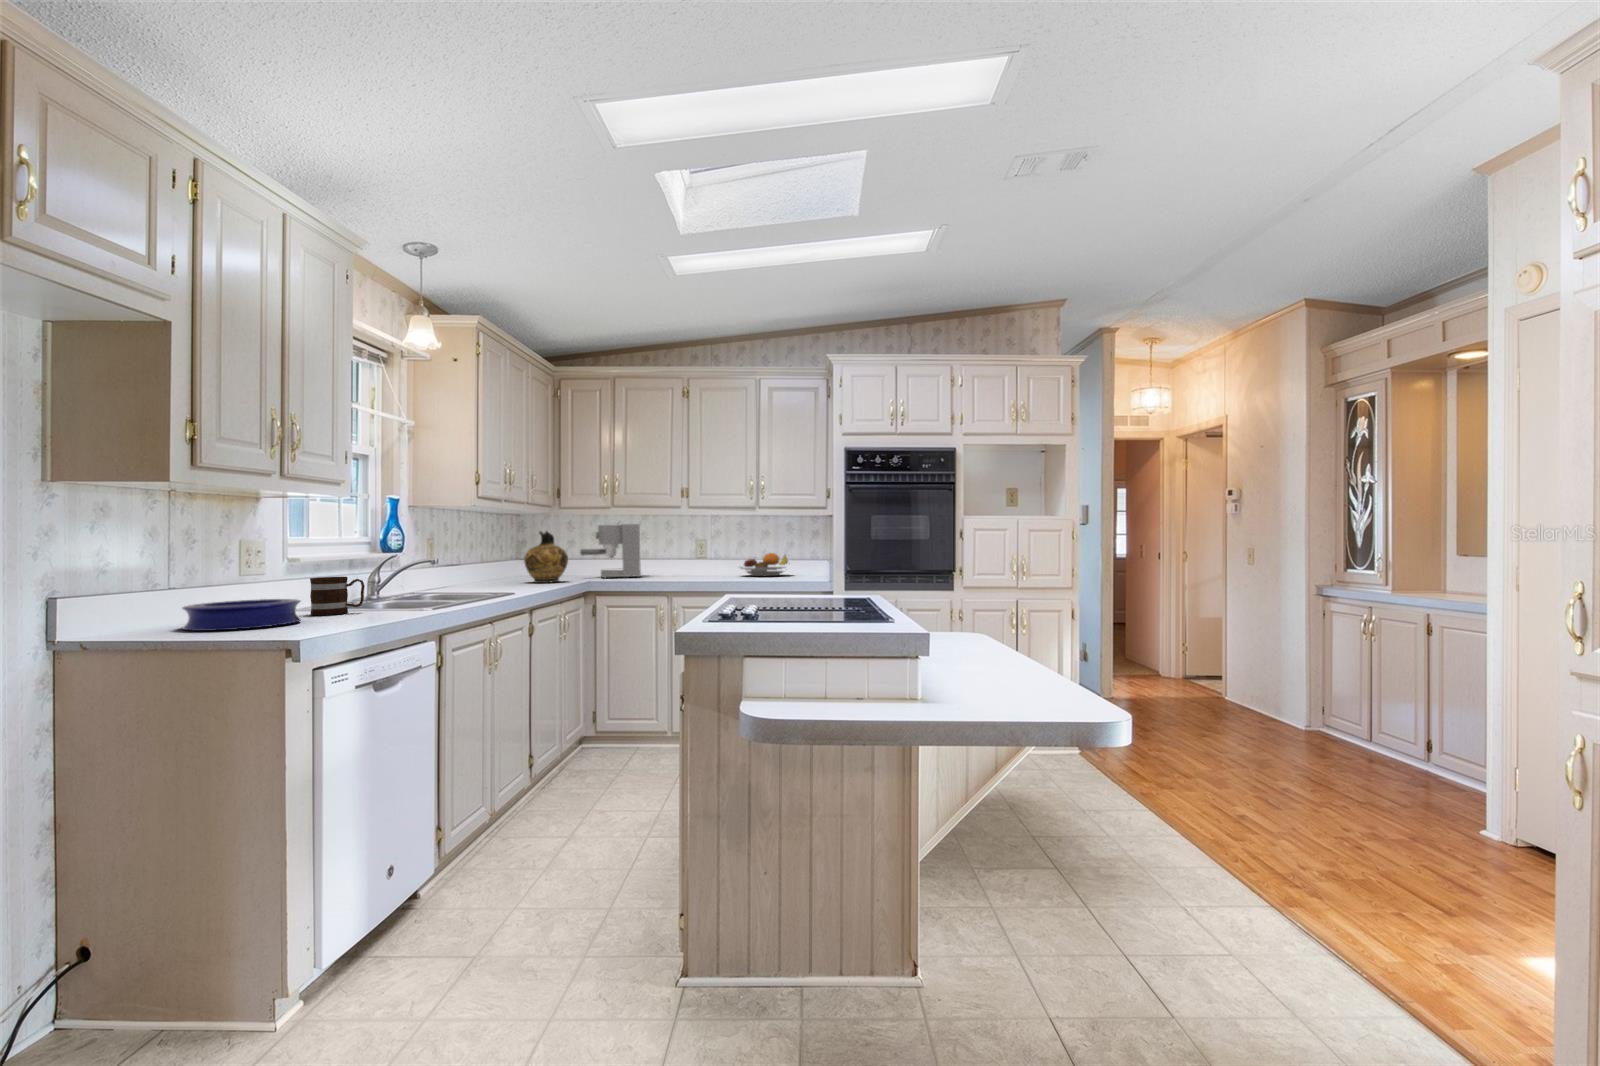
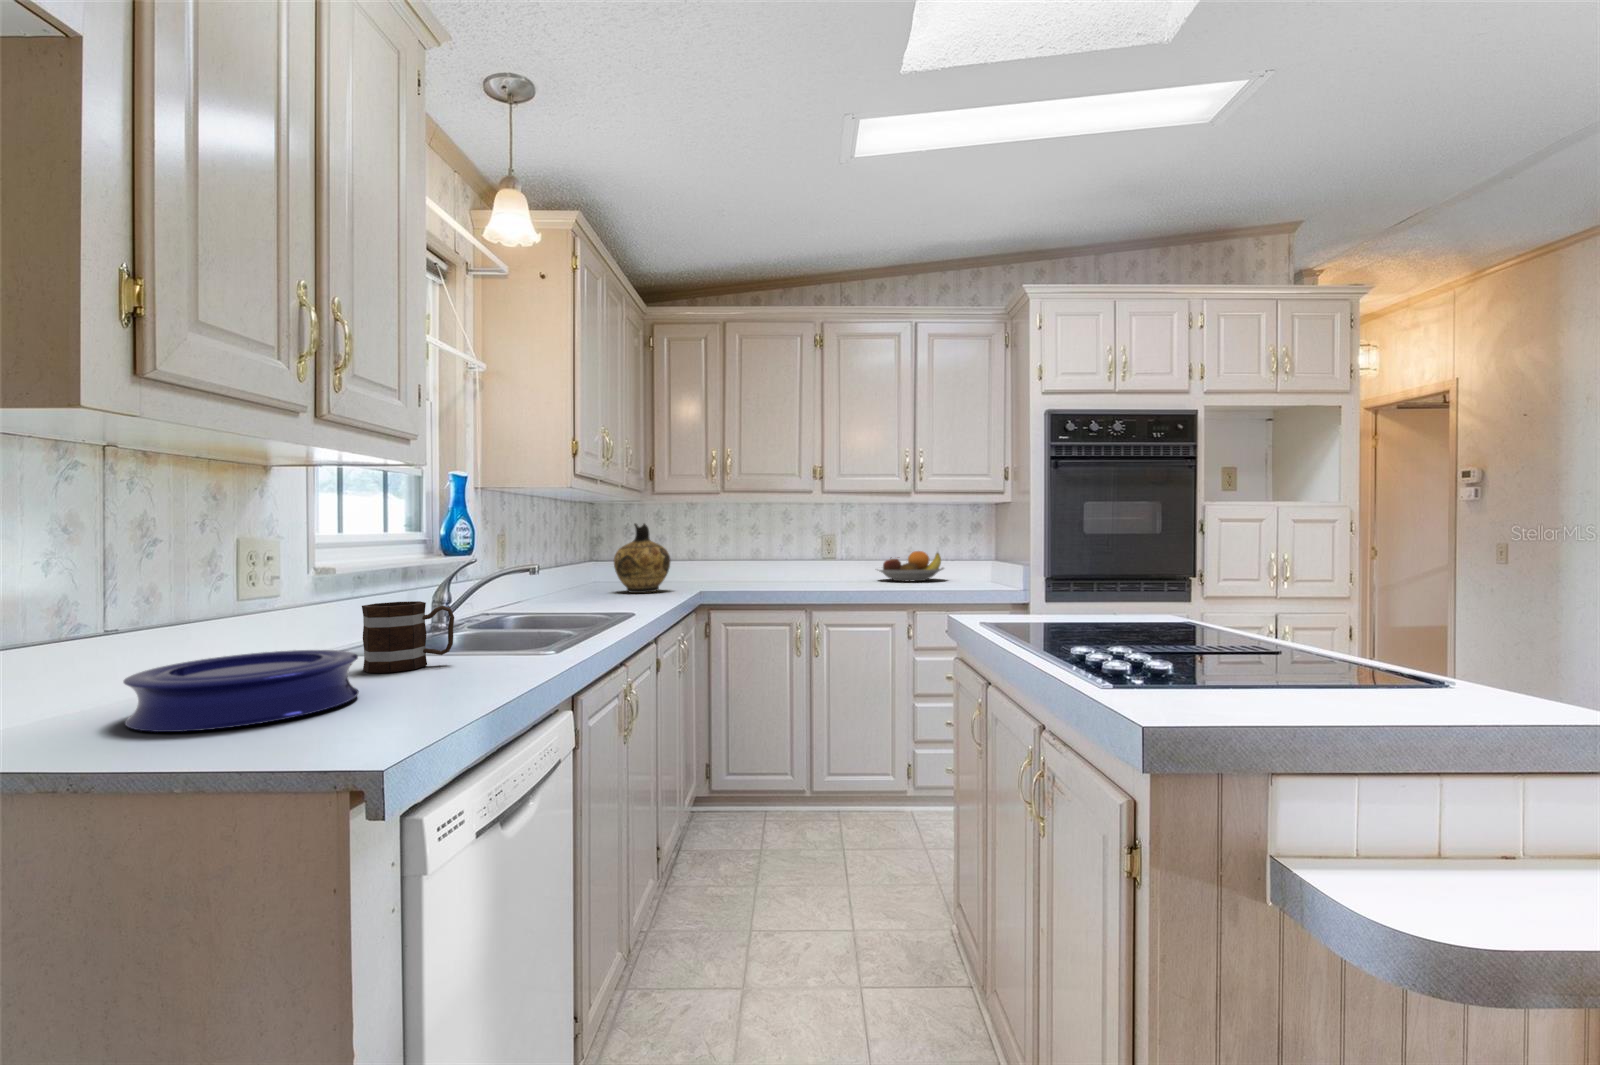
coffee maker: present [580,524,641,578] -> none [674,514,753,585]

